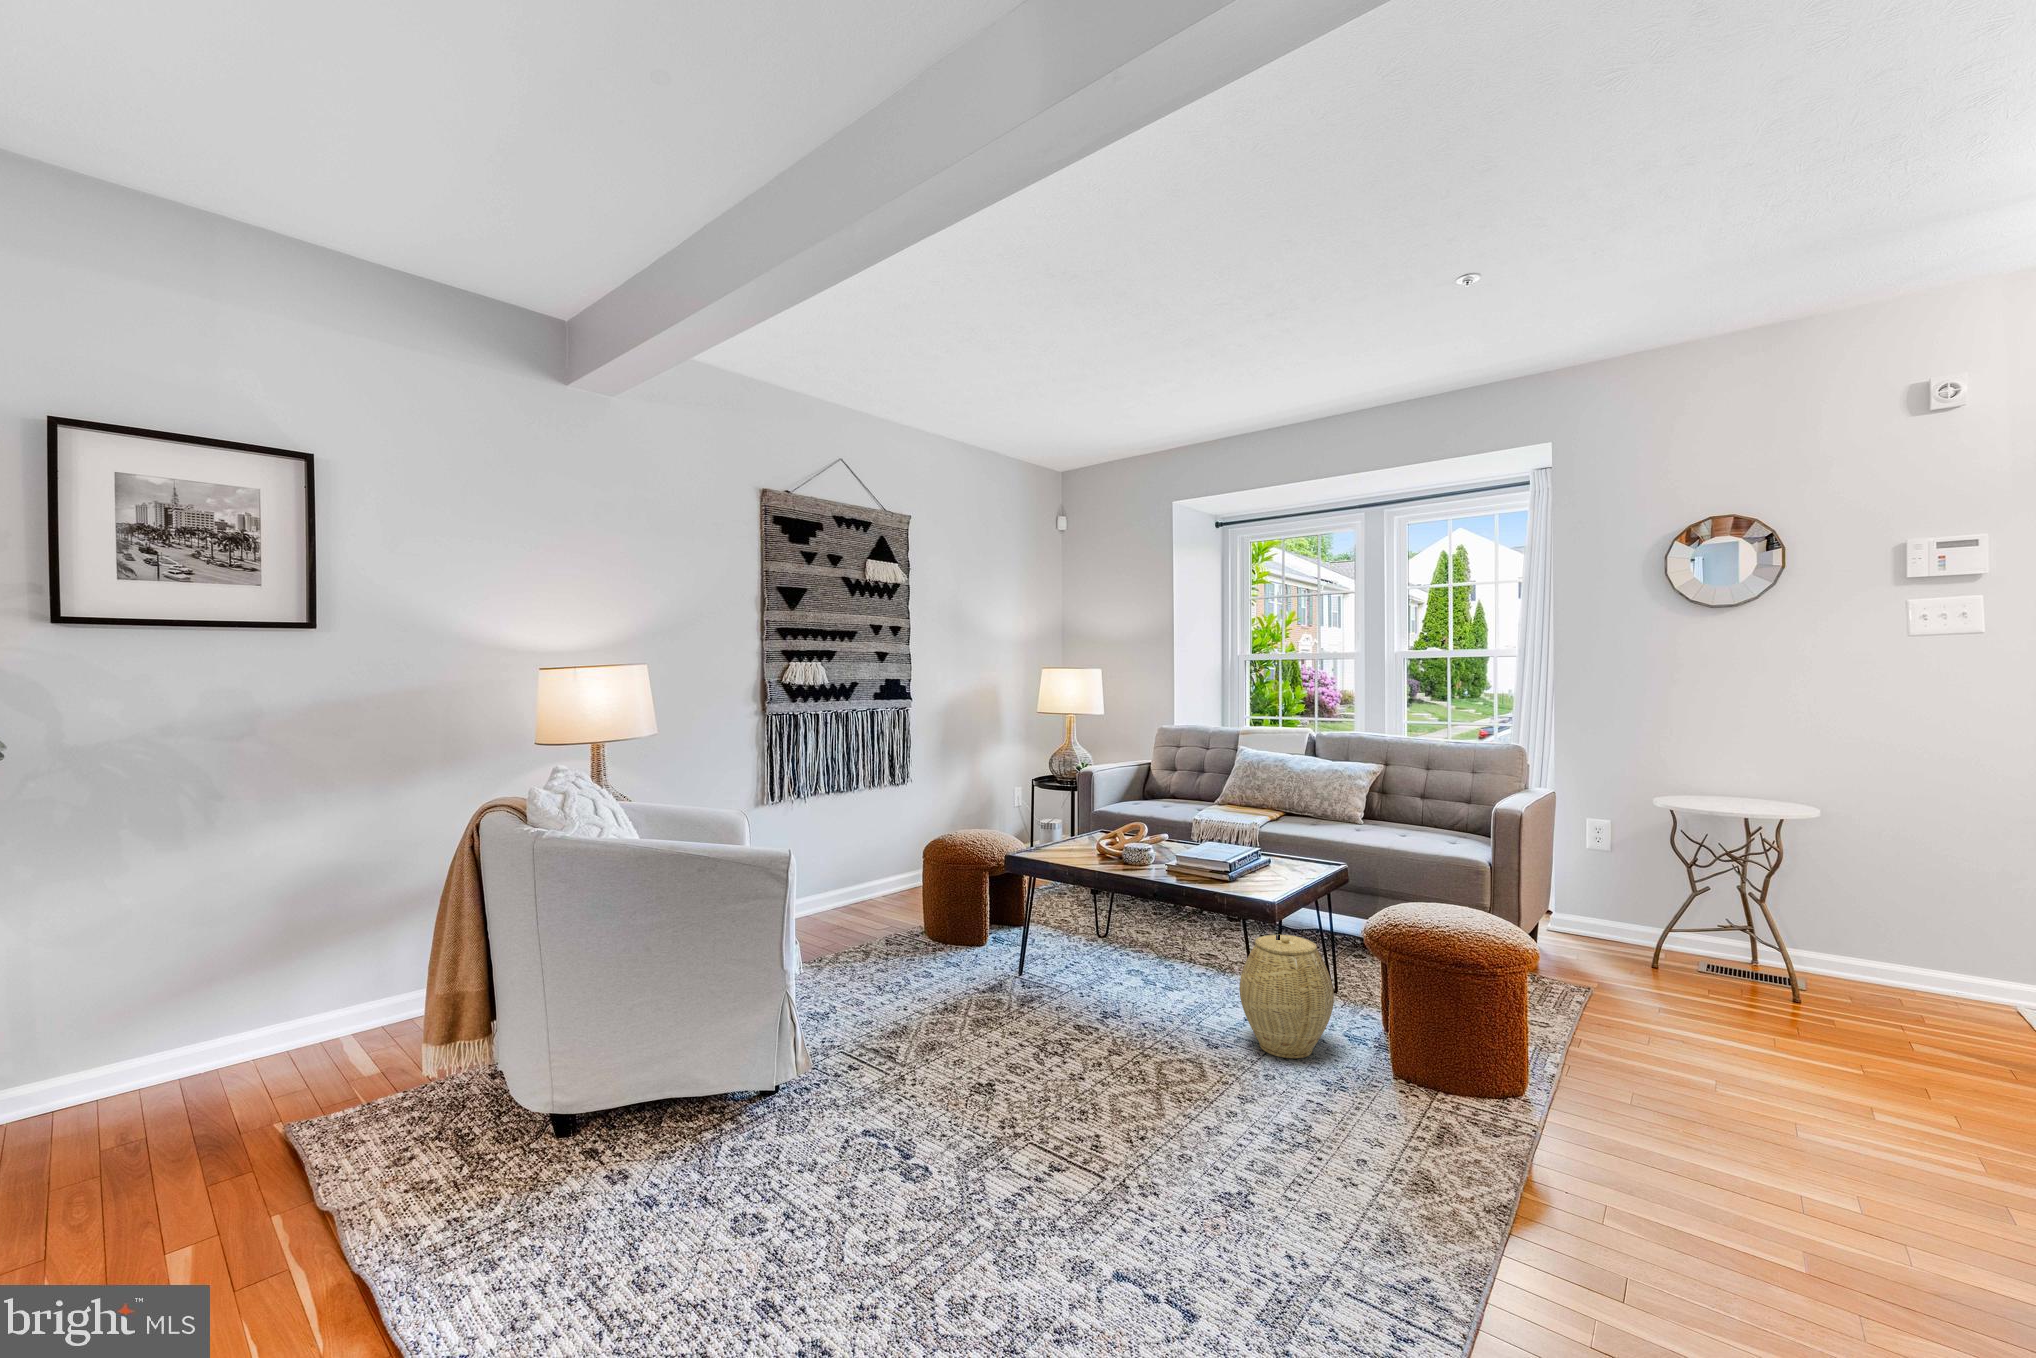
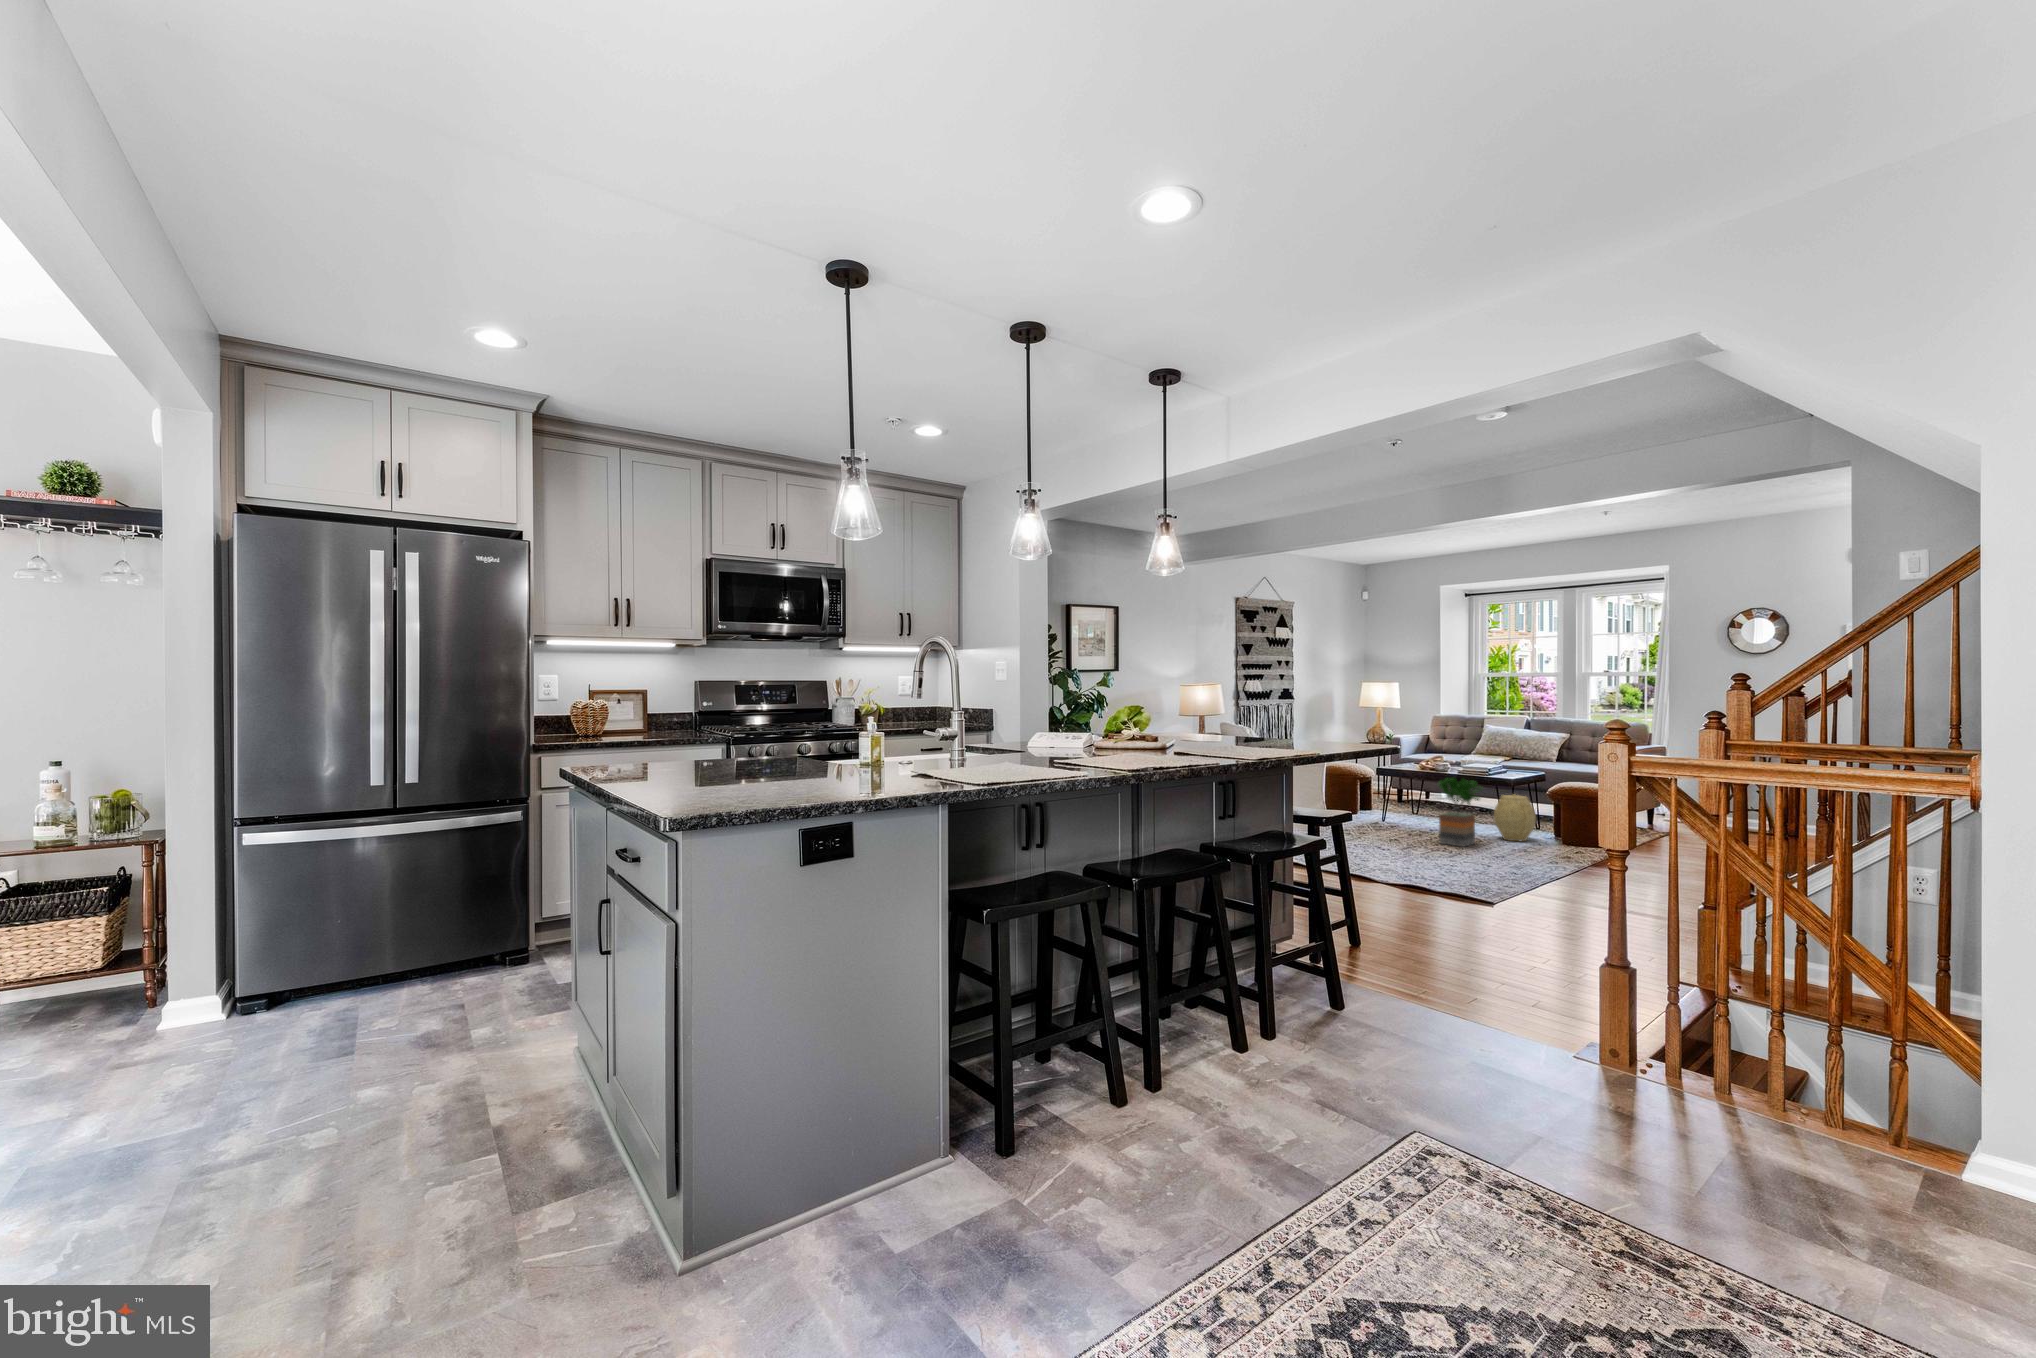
potted tree: none [1099,907,1214,1110] -> present [1438,778,1482,847]

